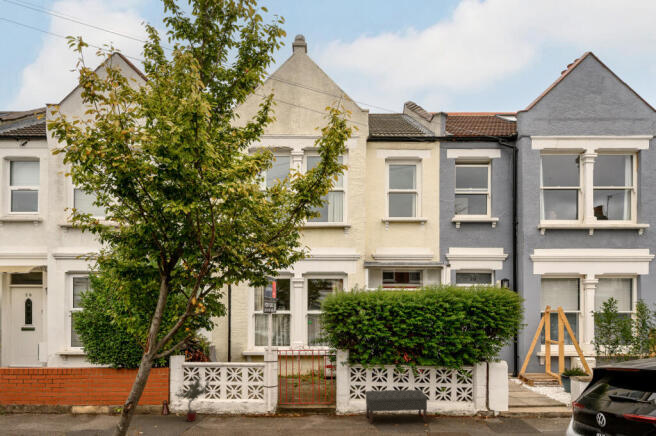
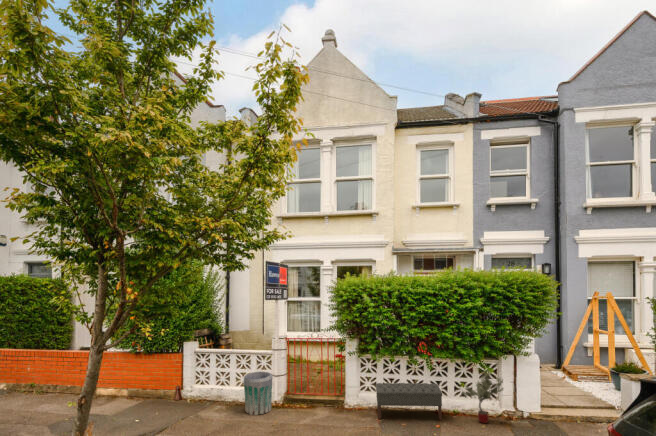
potted tree: present [176,377,209,421] -> present [461,370,503,423]
trash can: none [239,383,267,426] -> present [244,371,272,415]

